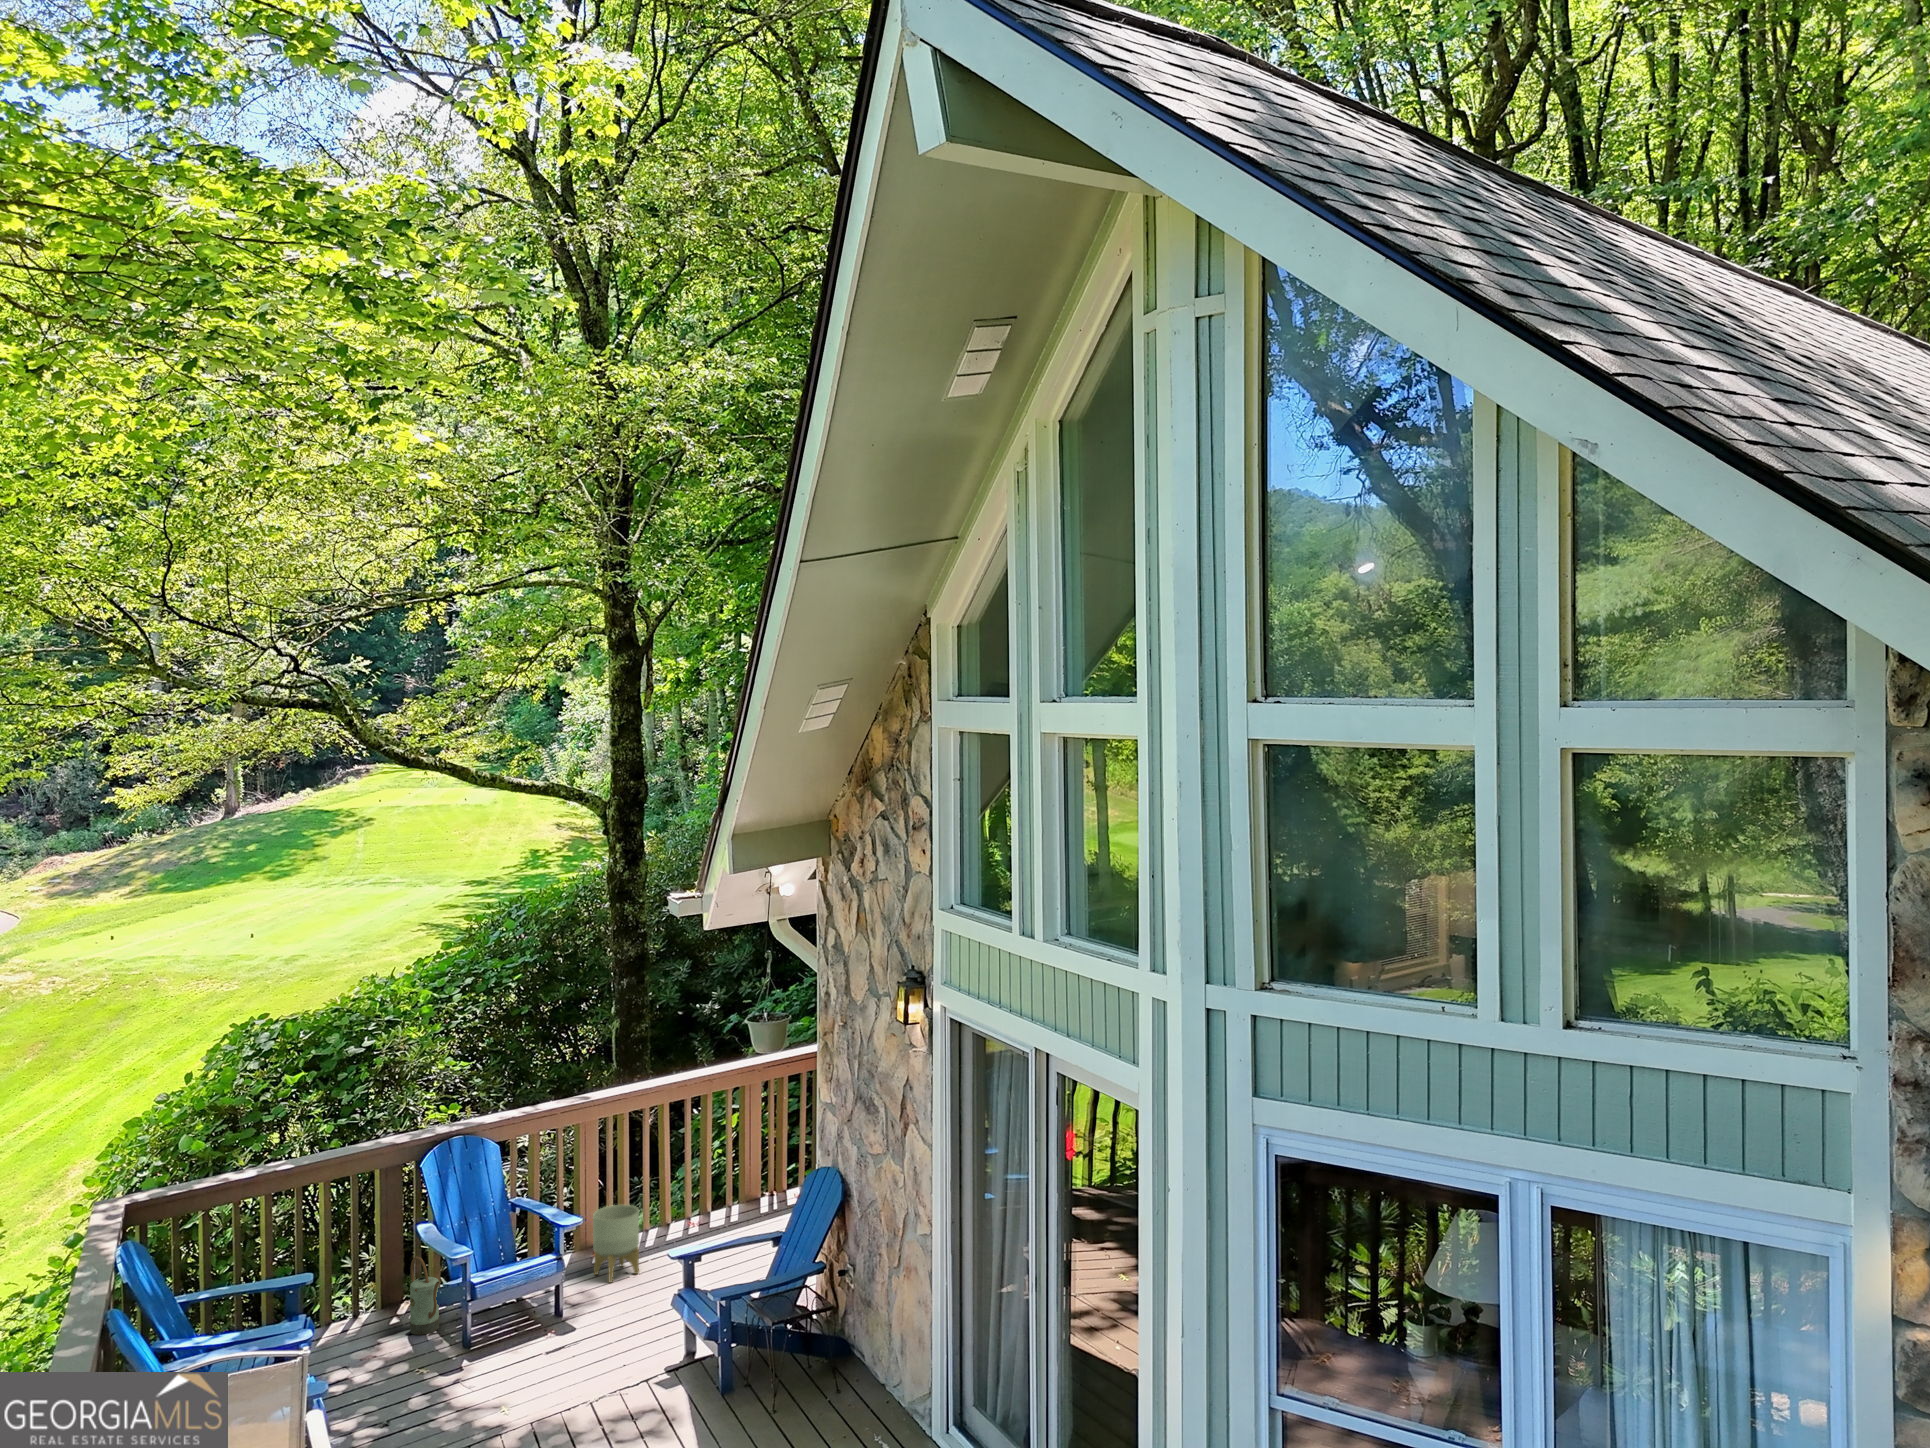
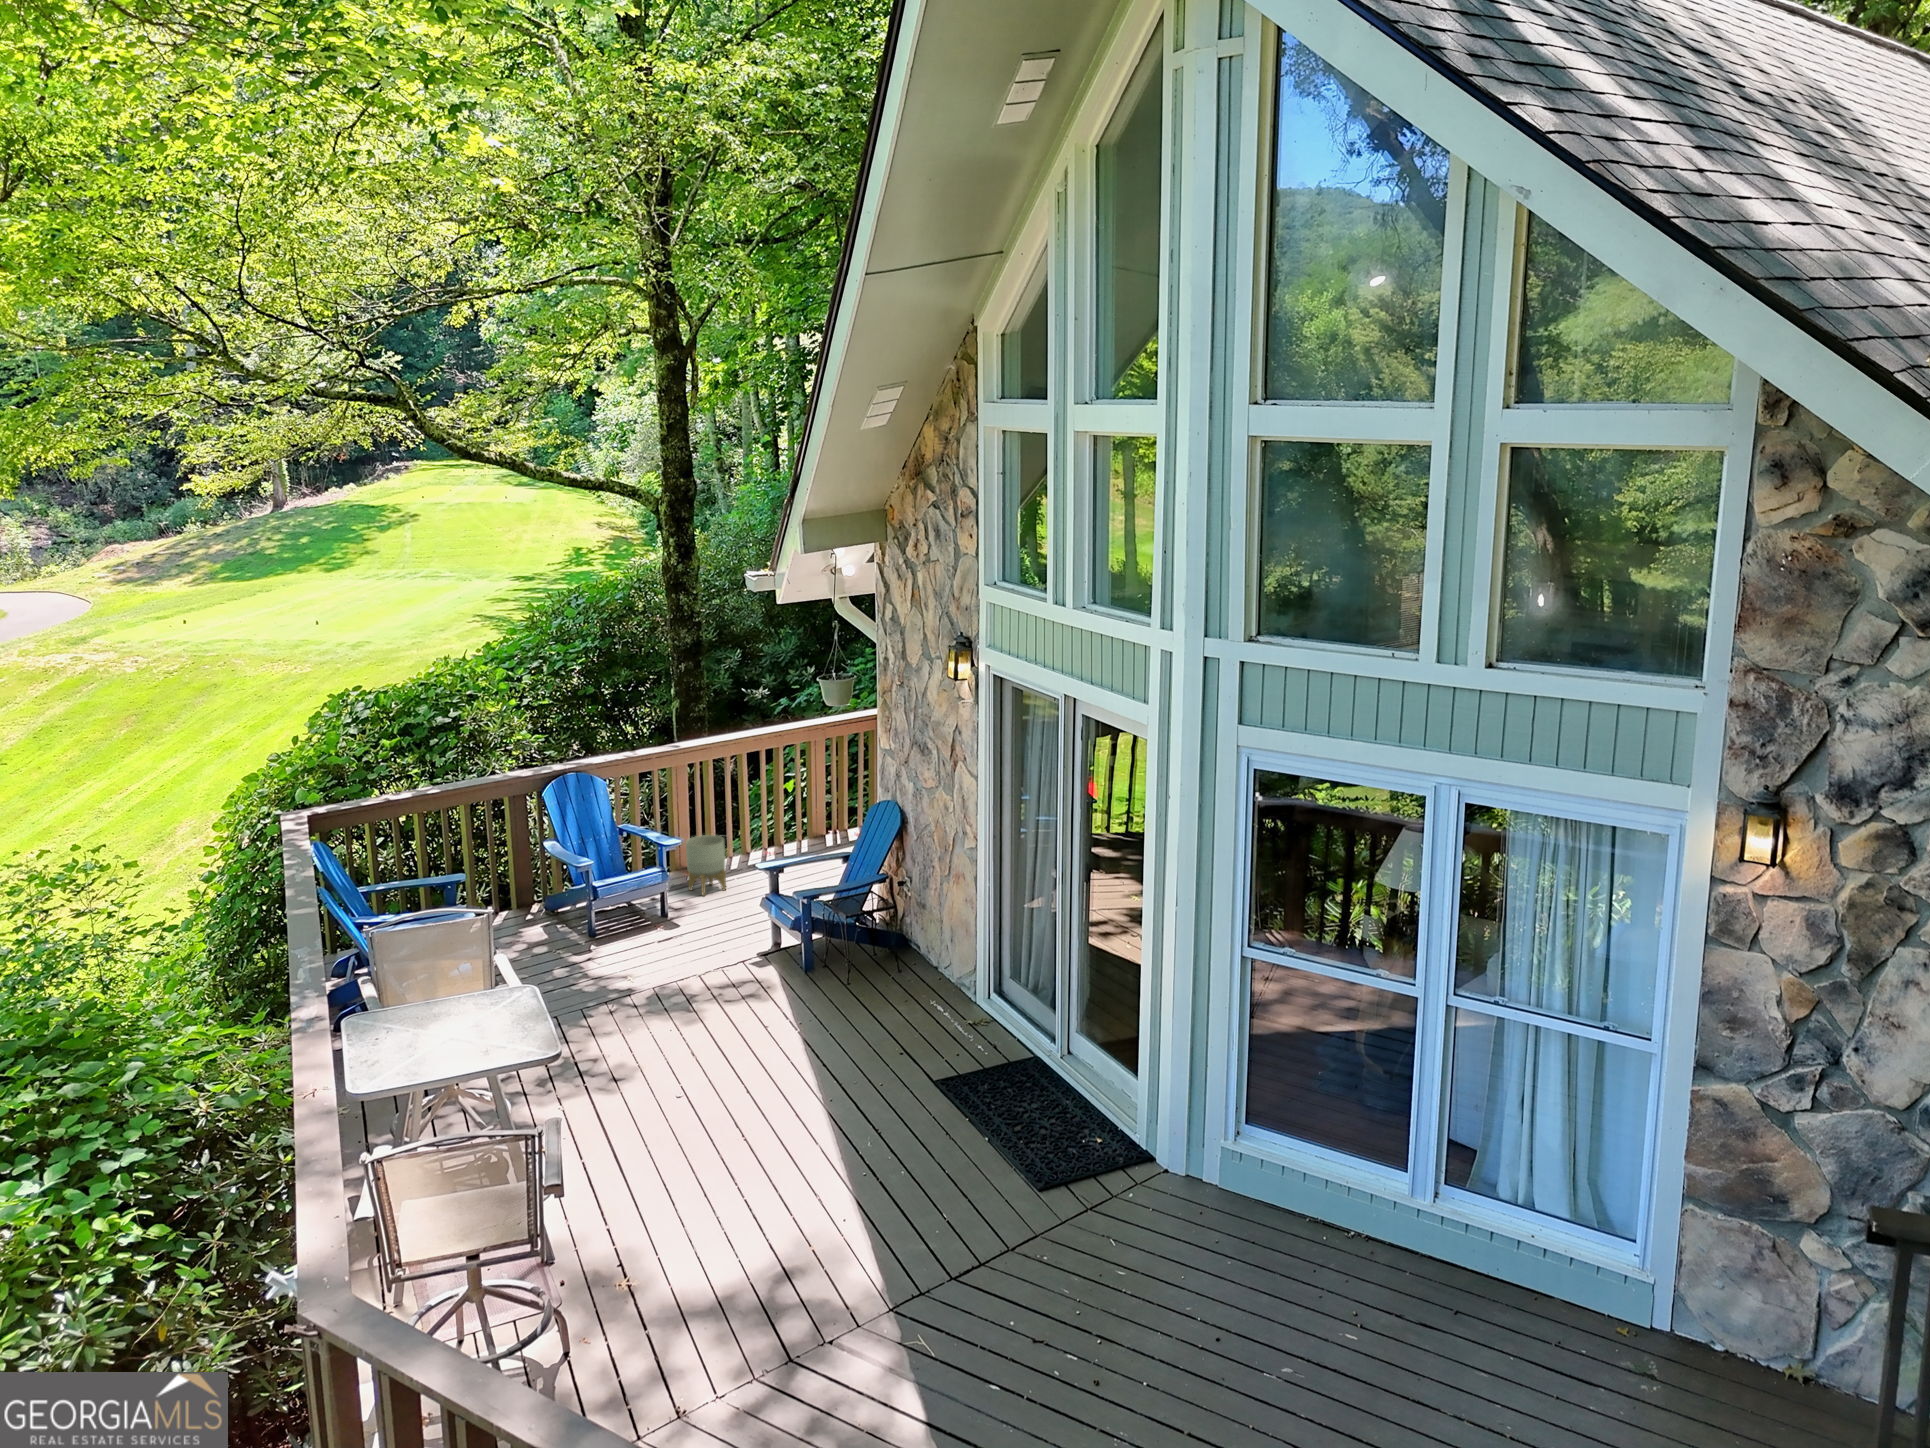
watering can: present [410,1257,439,1335] -> none [539,870,567,931]

